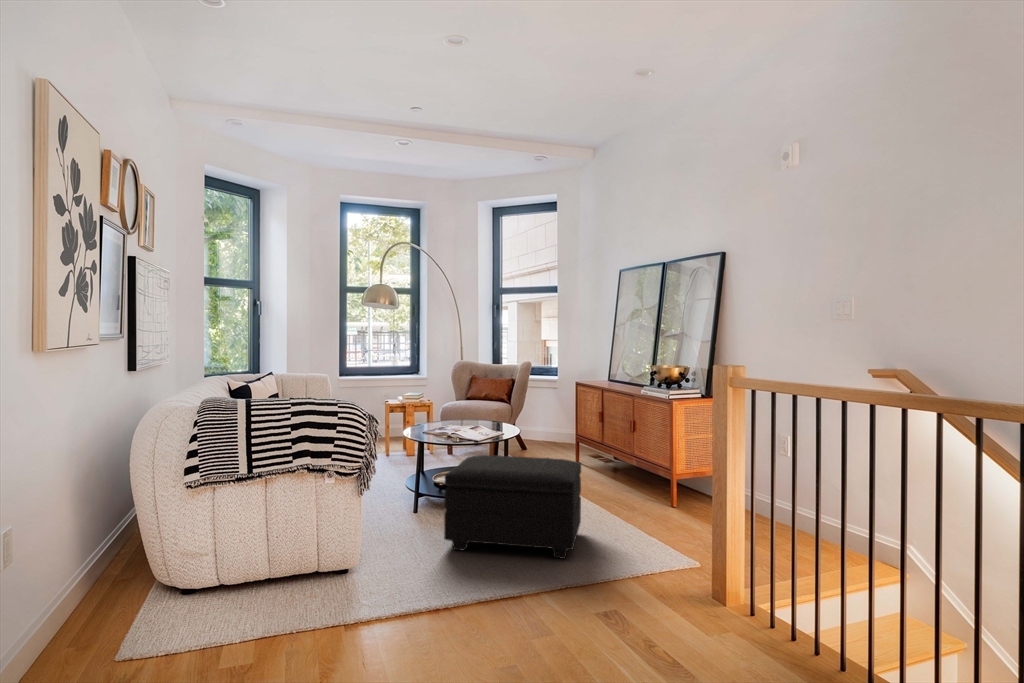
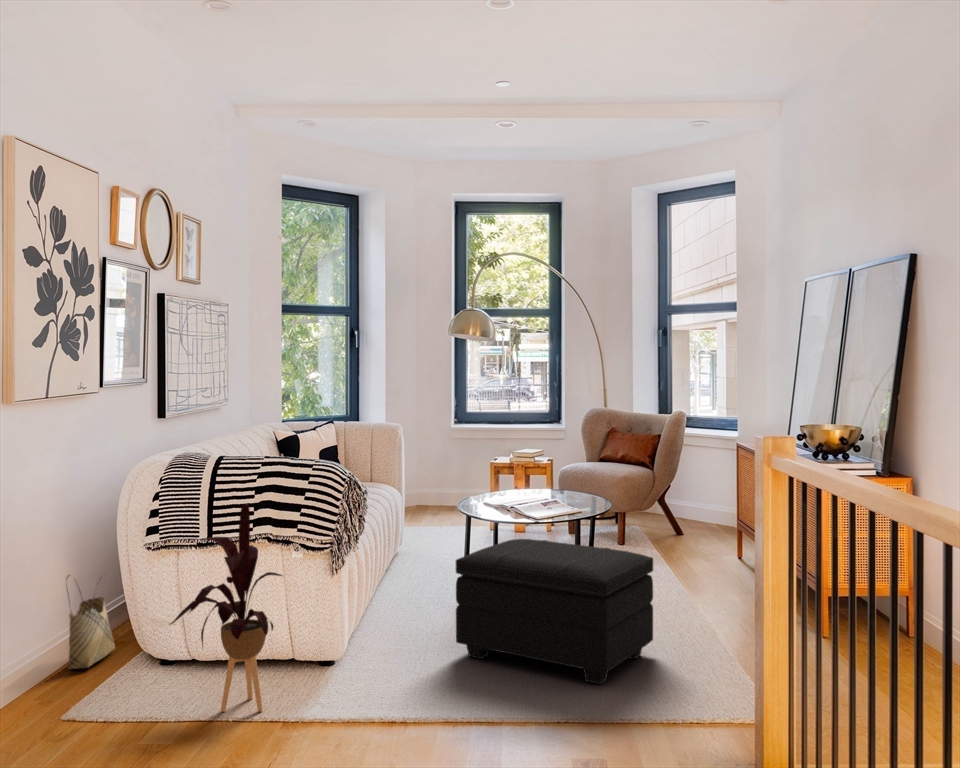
house plant: none [235,438,338,626] -> present [170,504,282,711]
woven basket: none [83,512,129,609] -> present [66,573,115,669]

